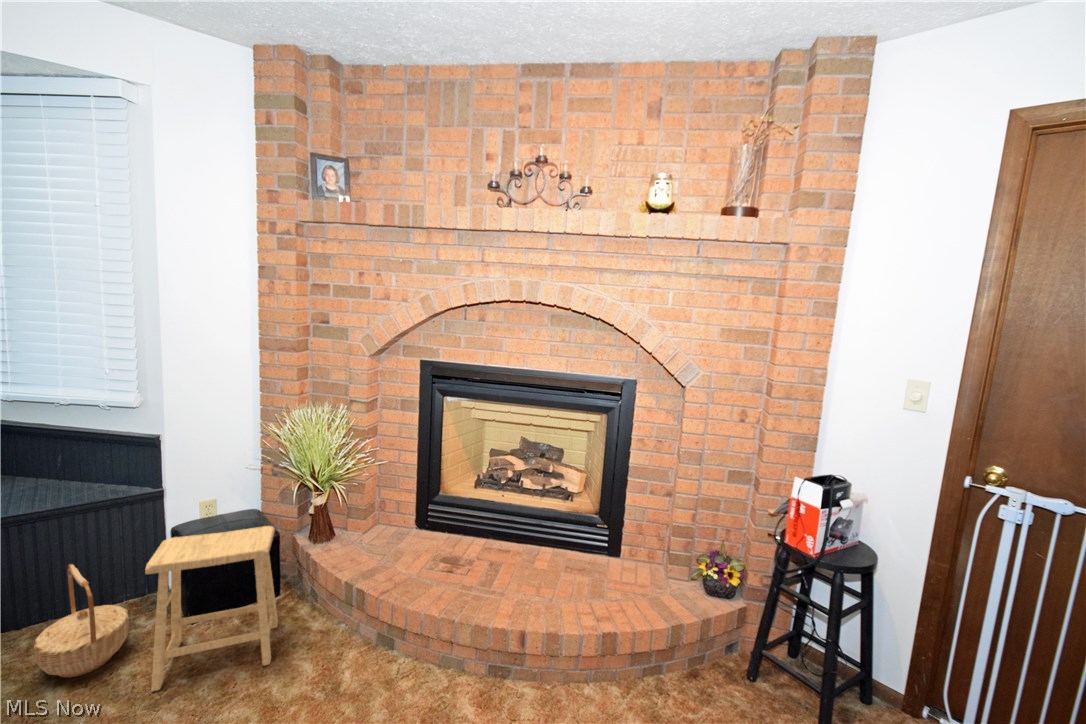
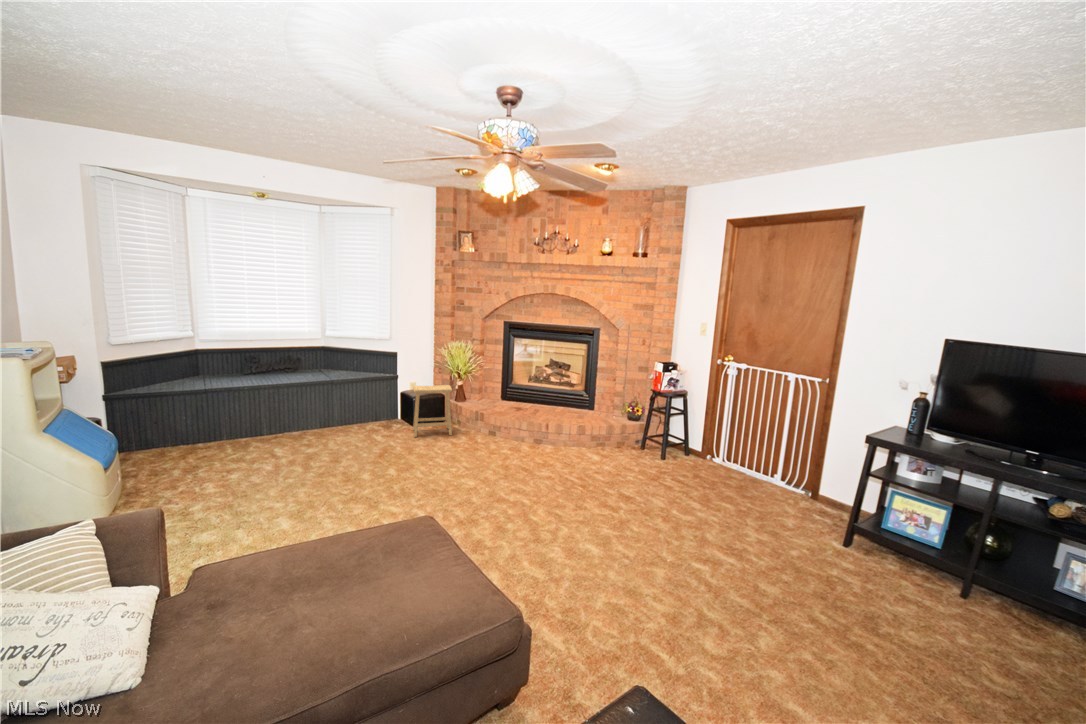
basket: present [34,564,129,678] -> none [372,395,398,434]

